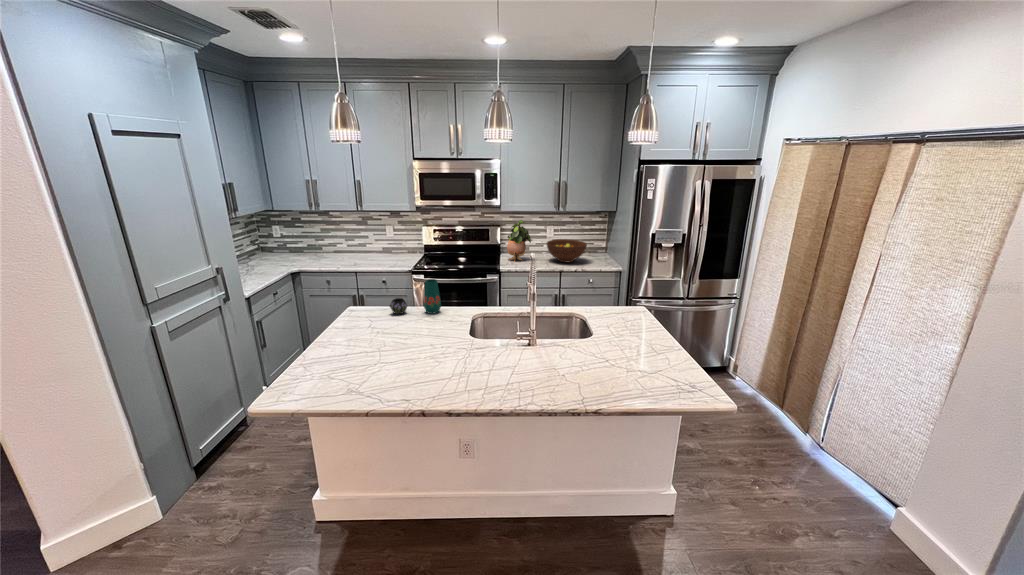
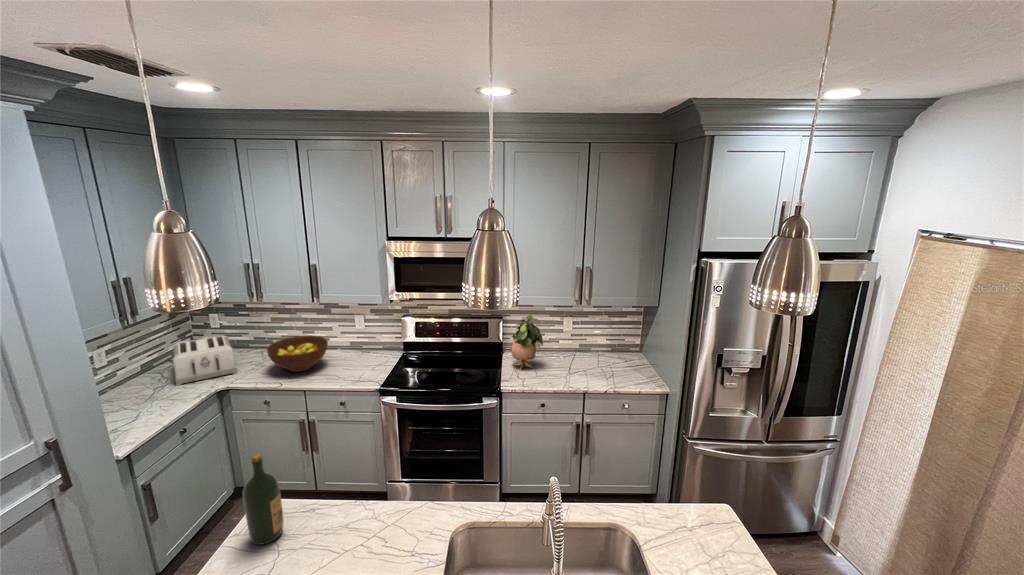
toaster: none [253,238,303,269] -> present [173,336,237,386]
fruit bowl: present [547,239,587,262] -> present [267,335,328,372]
wine bottle: none [353,259,375,315] -> present [243,453,283,545]
vase: present [390,279,441,314] -> none [304,486,393,547]

